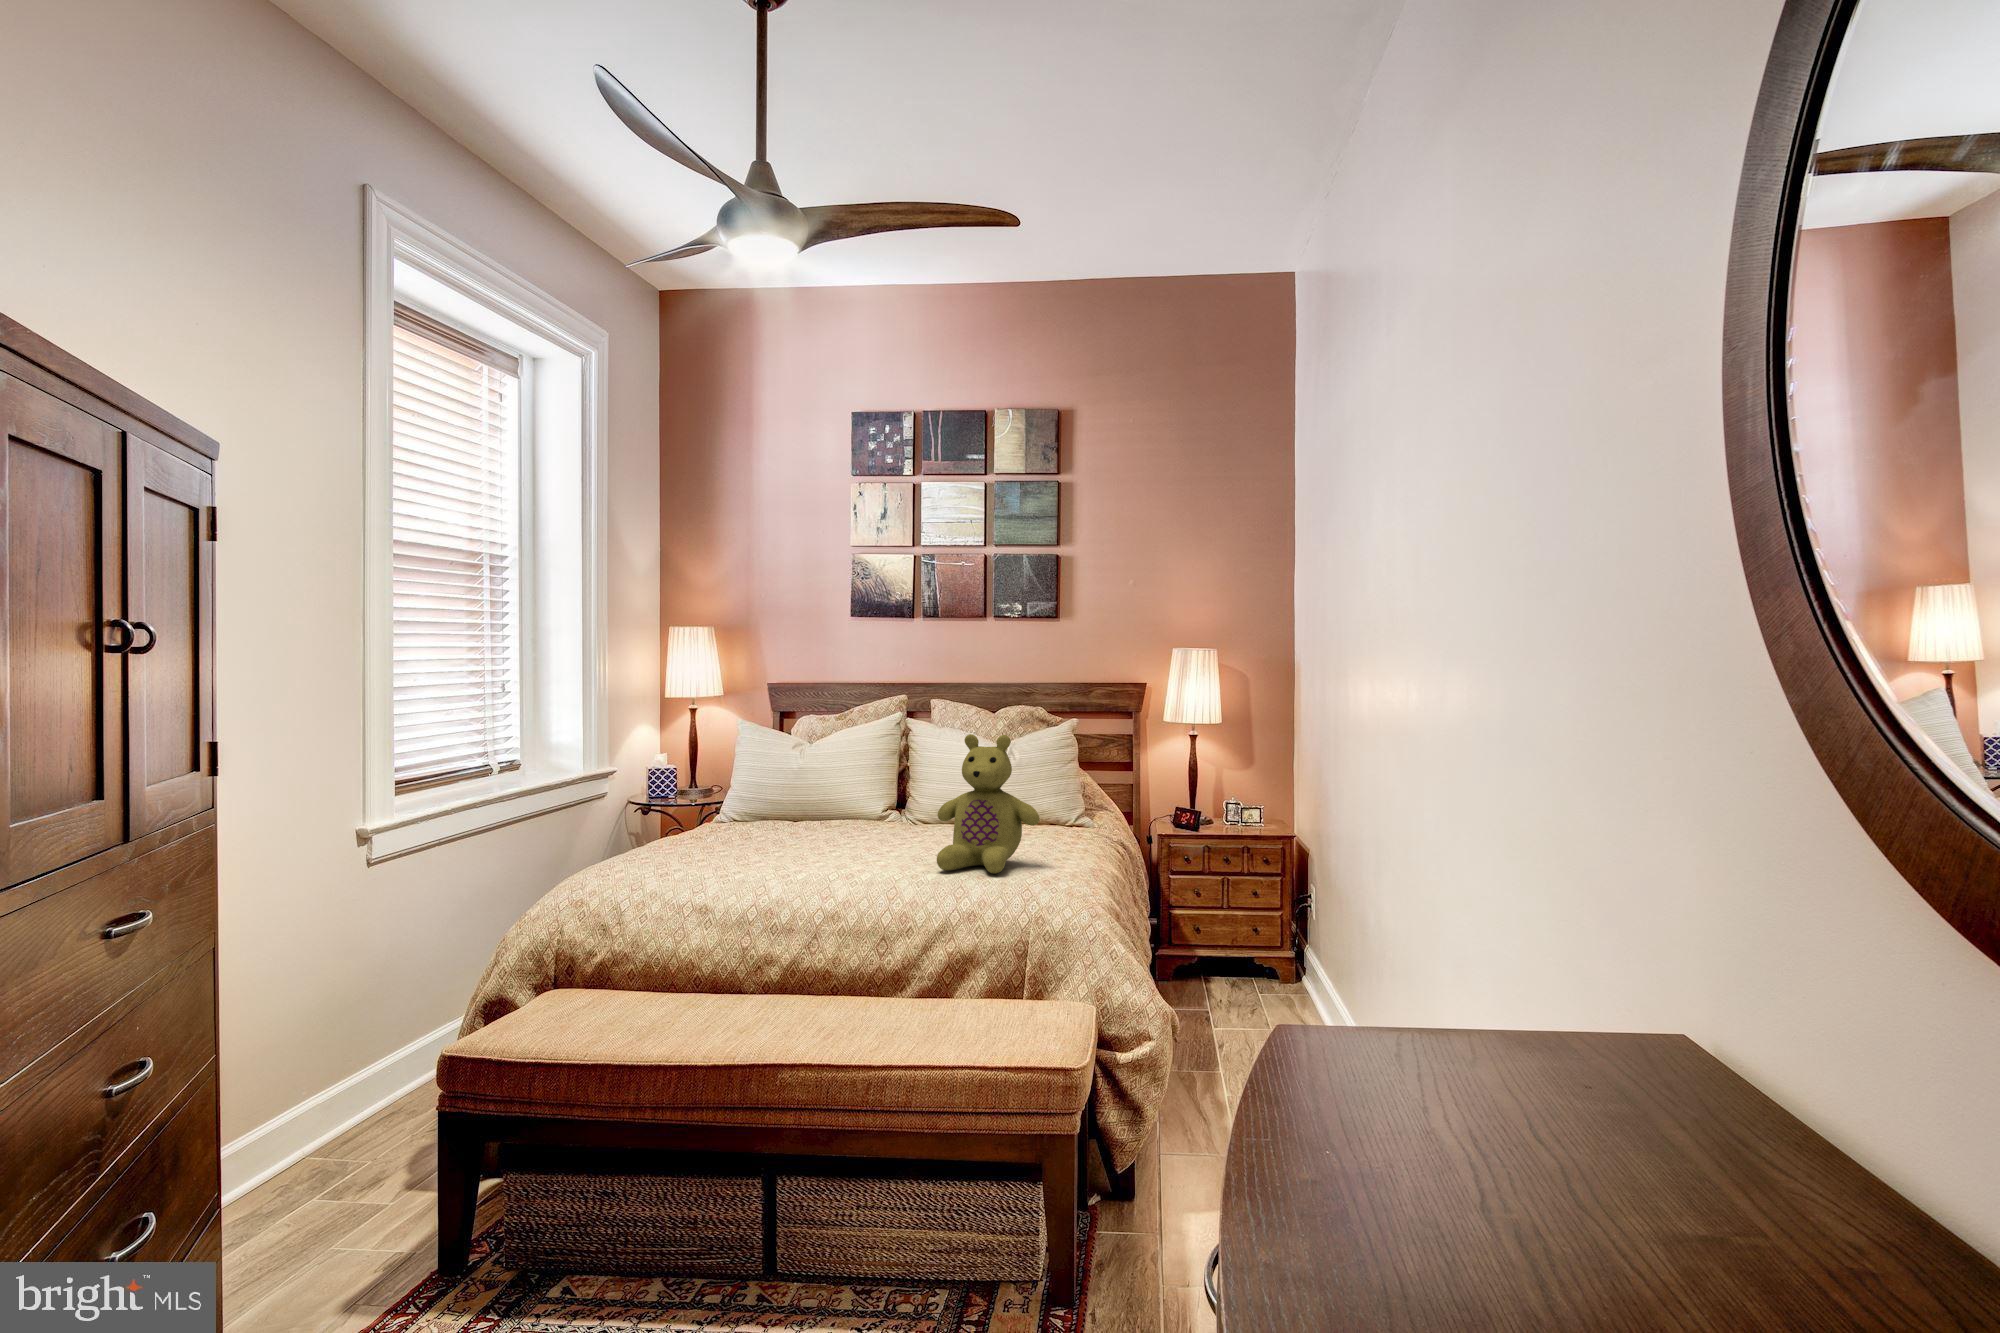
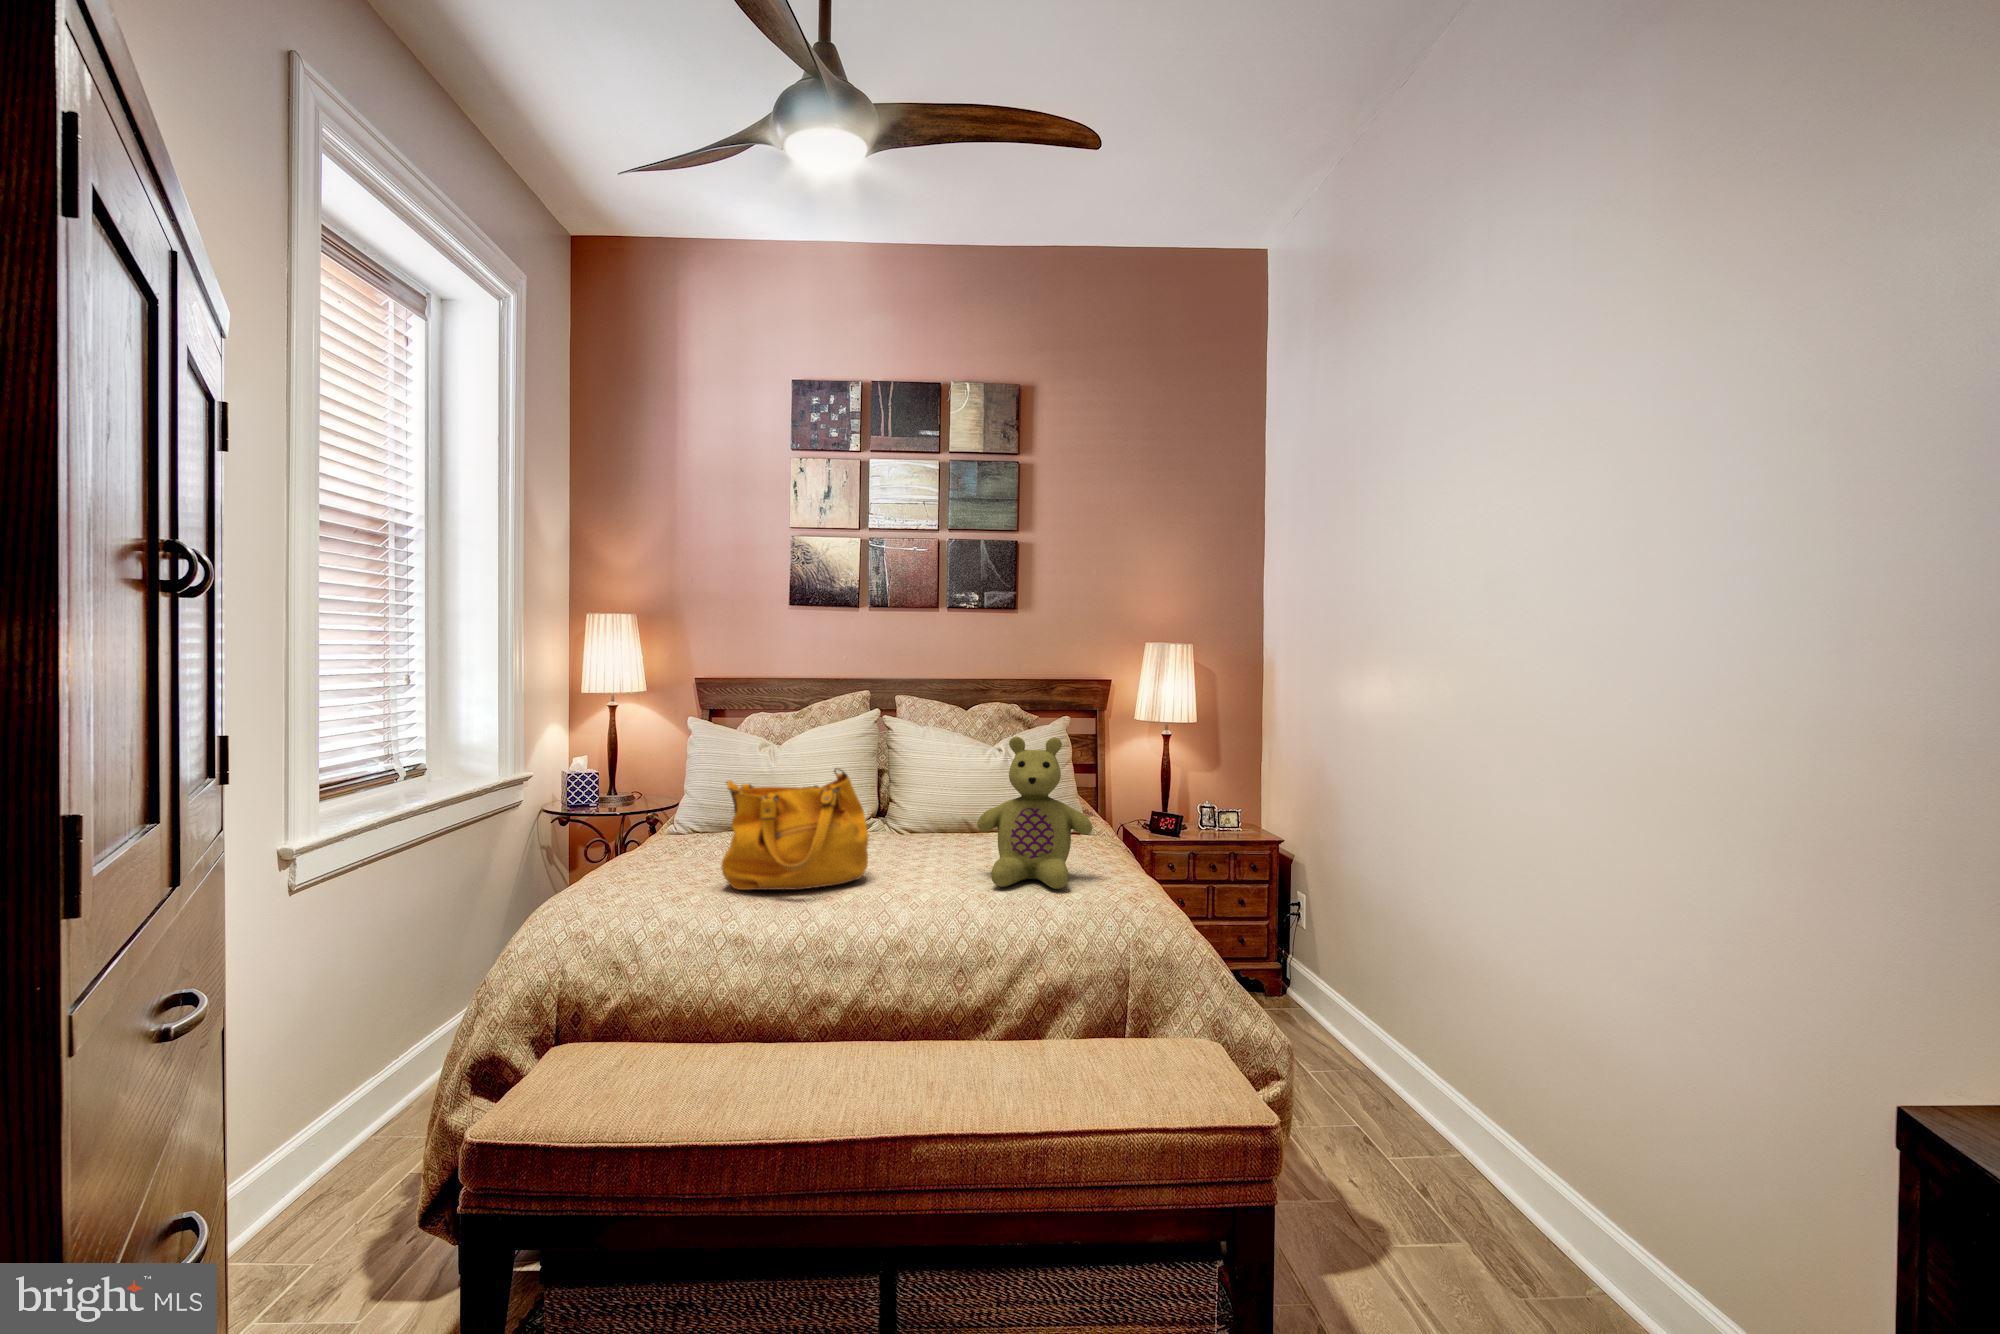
handbag: none [706,762,839,868] -> present [721,768,868,890]

